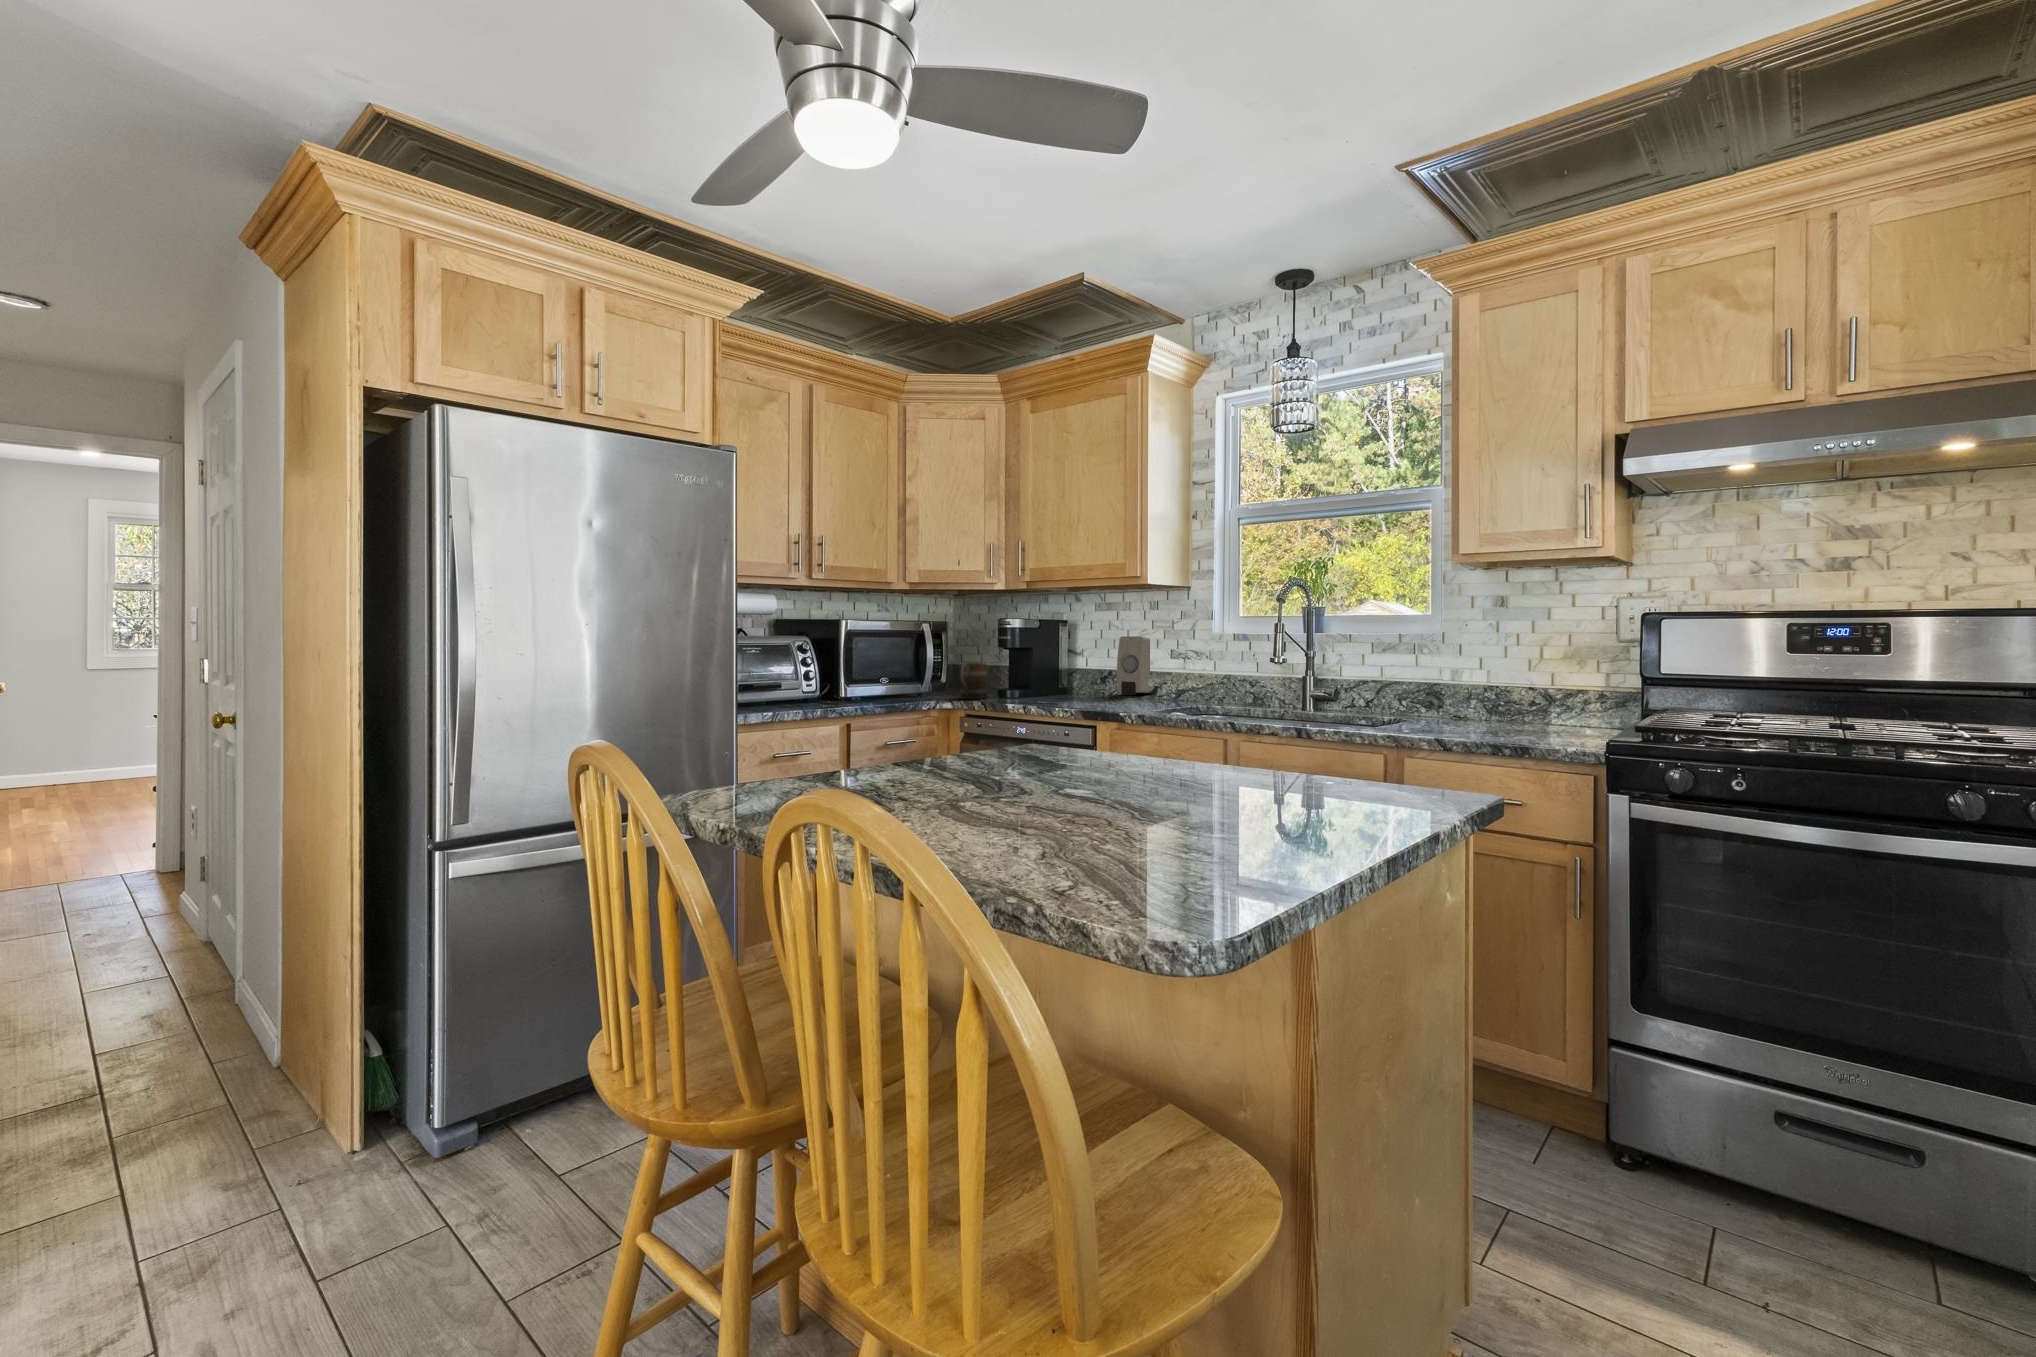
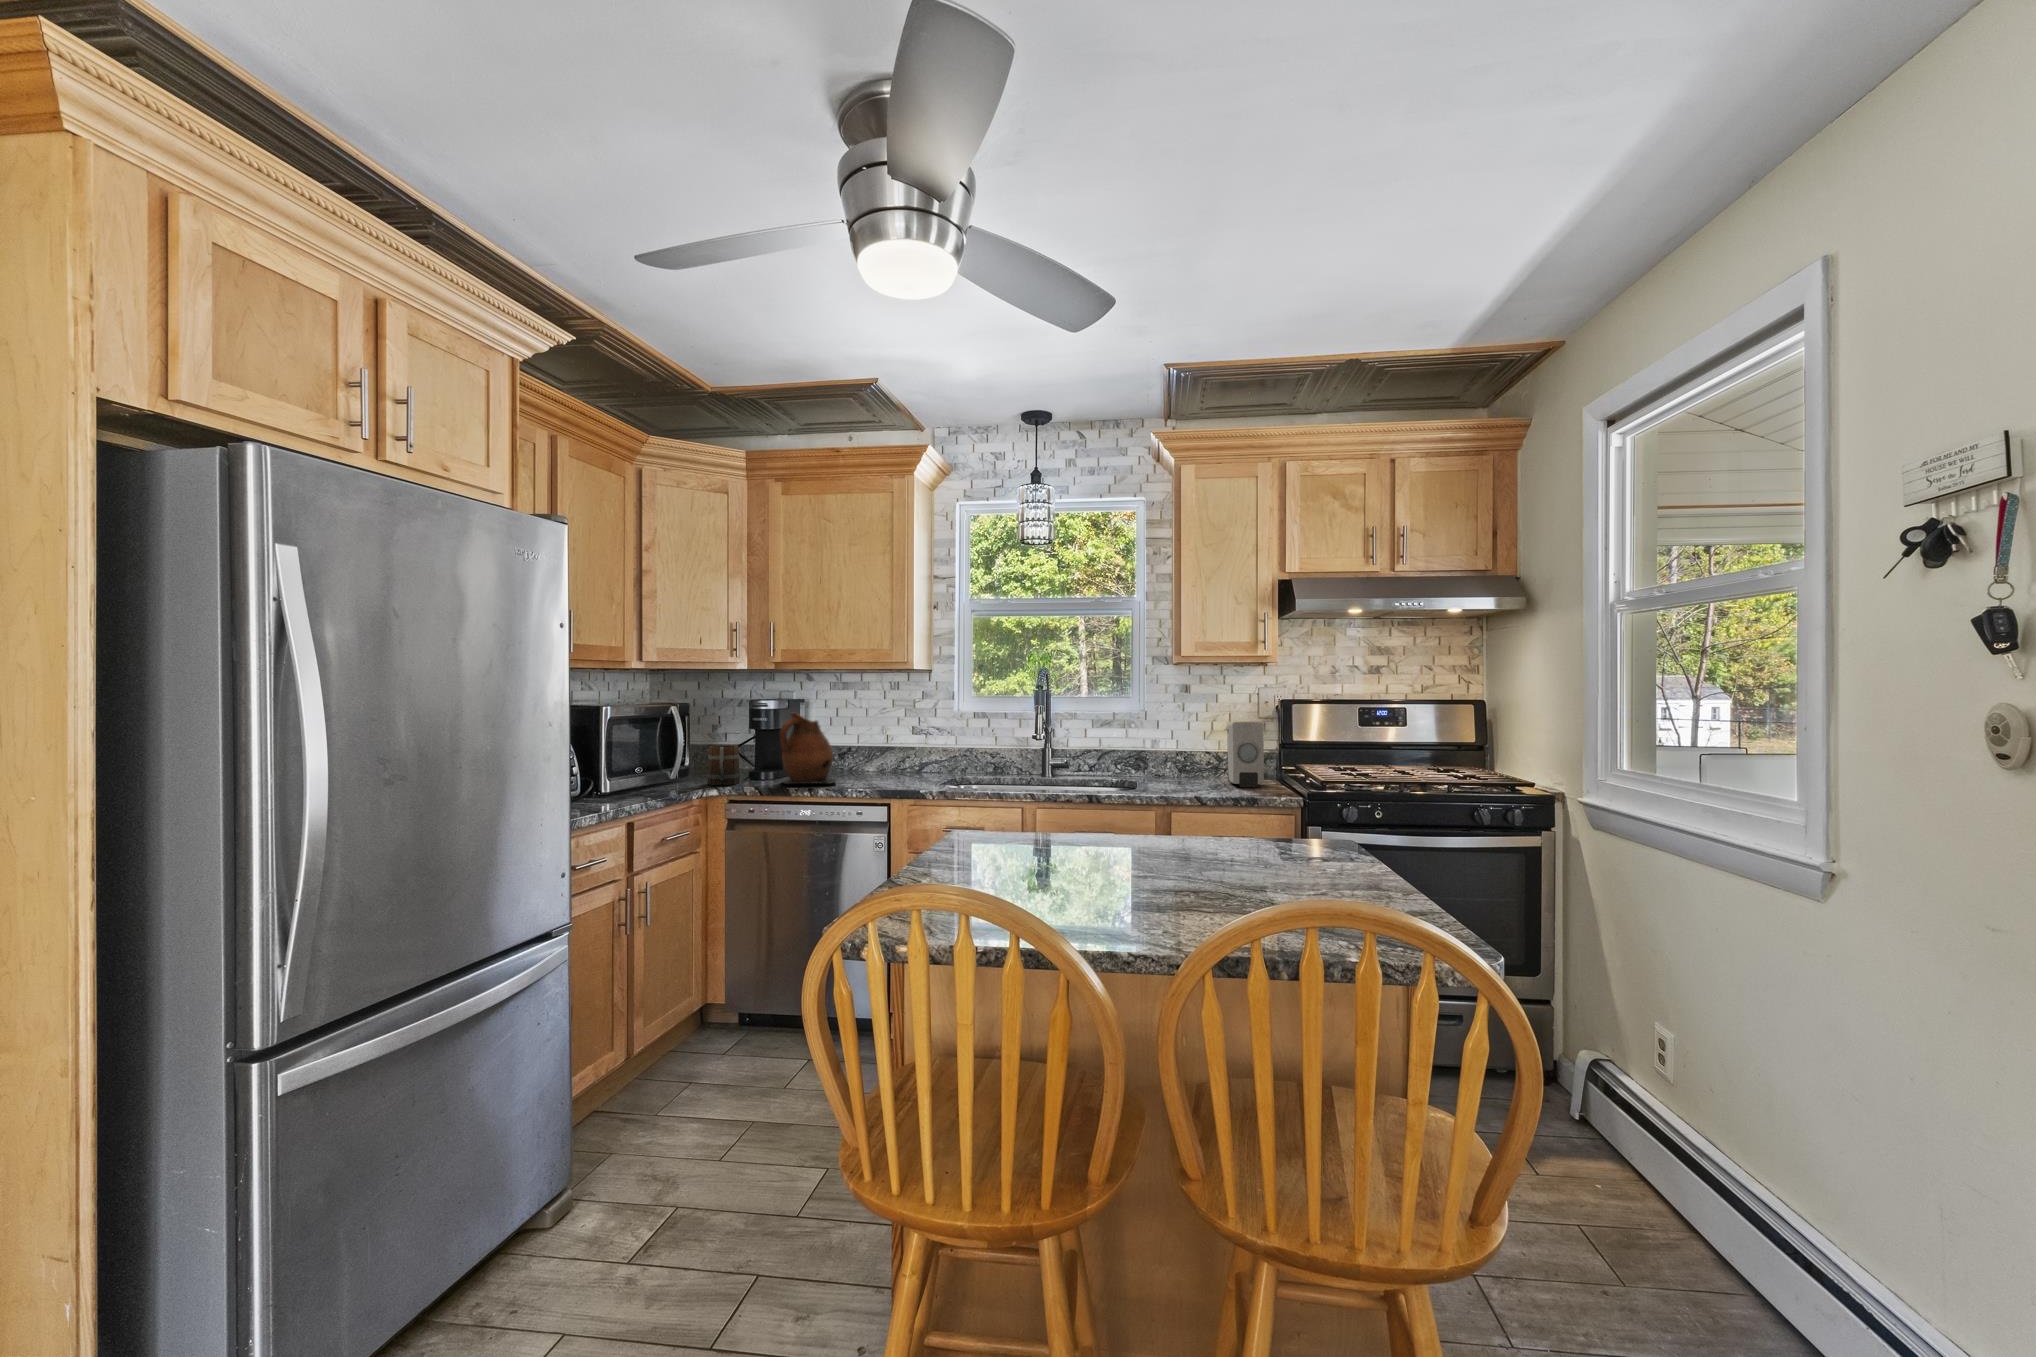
ceramic pitcher: none [1011,632,1074,703] -> present [780,713,836,784]
soap dispenser: present [1117,636,1158,695] -> present [1227,722,1264,787]

